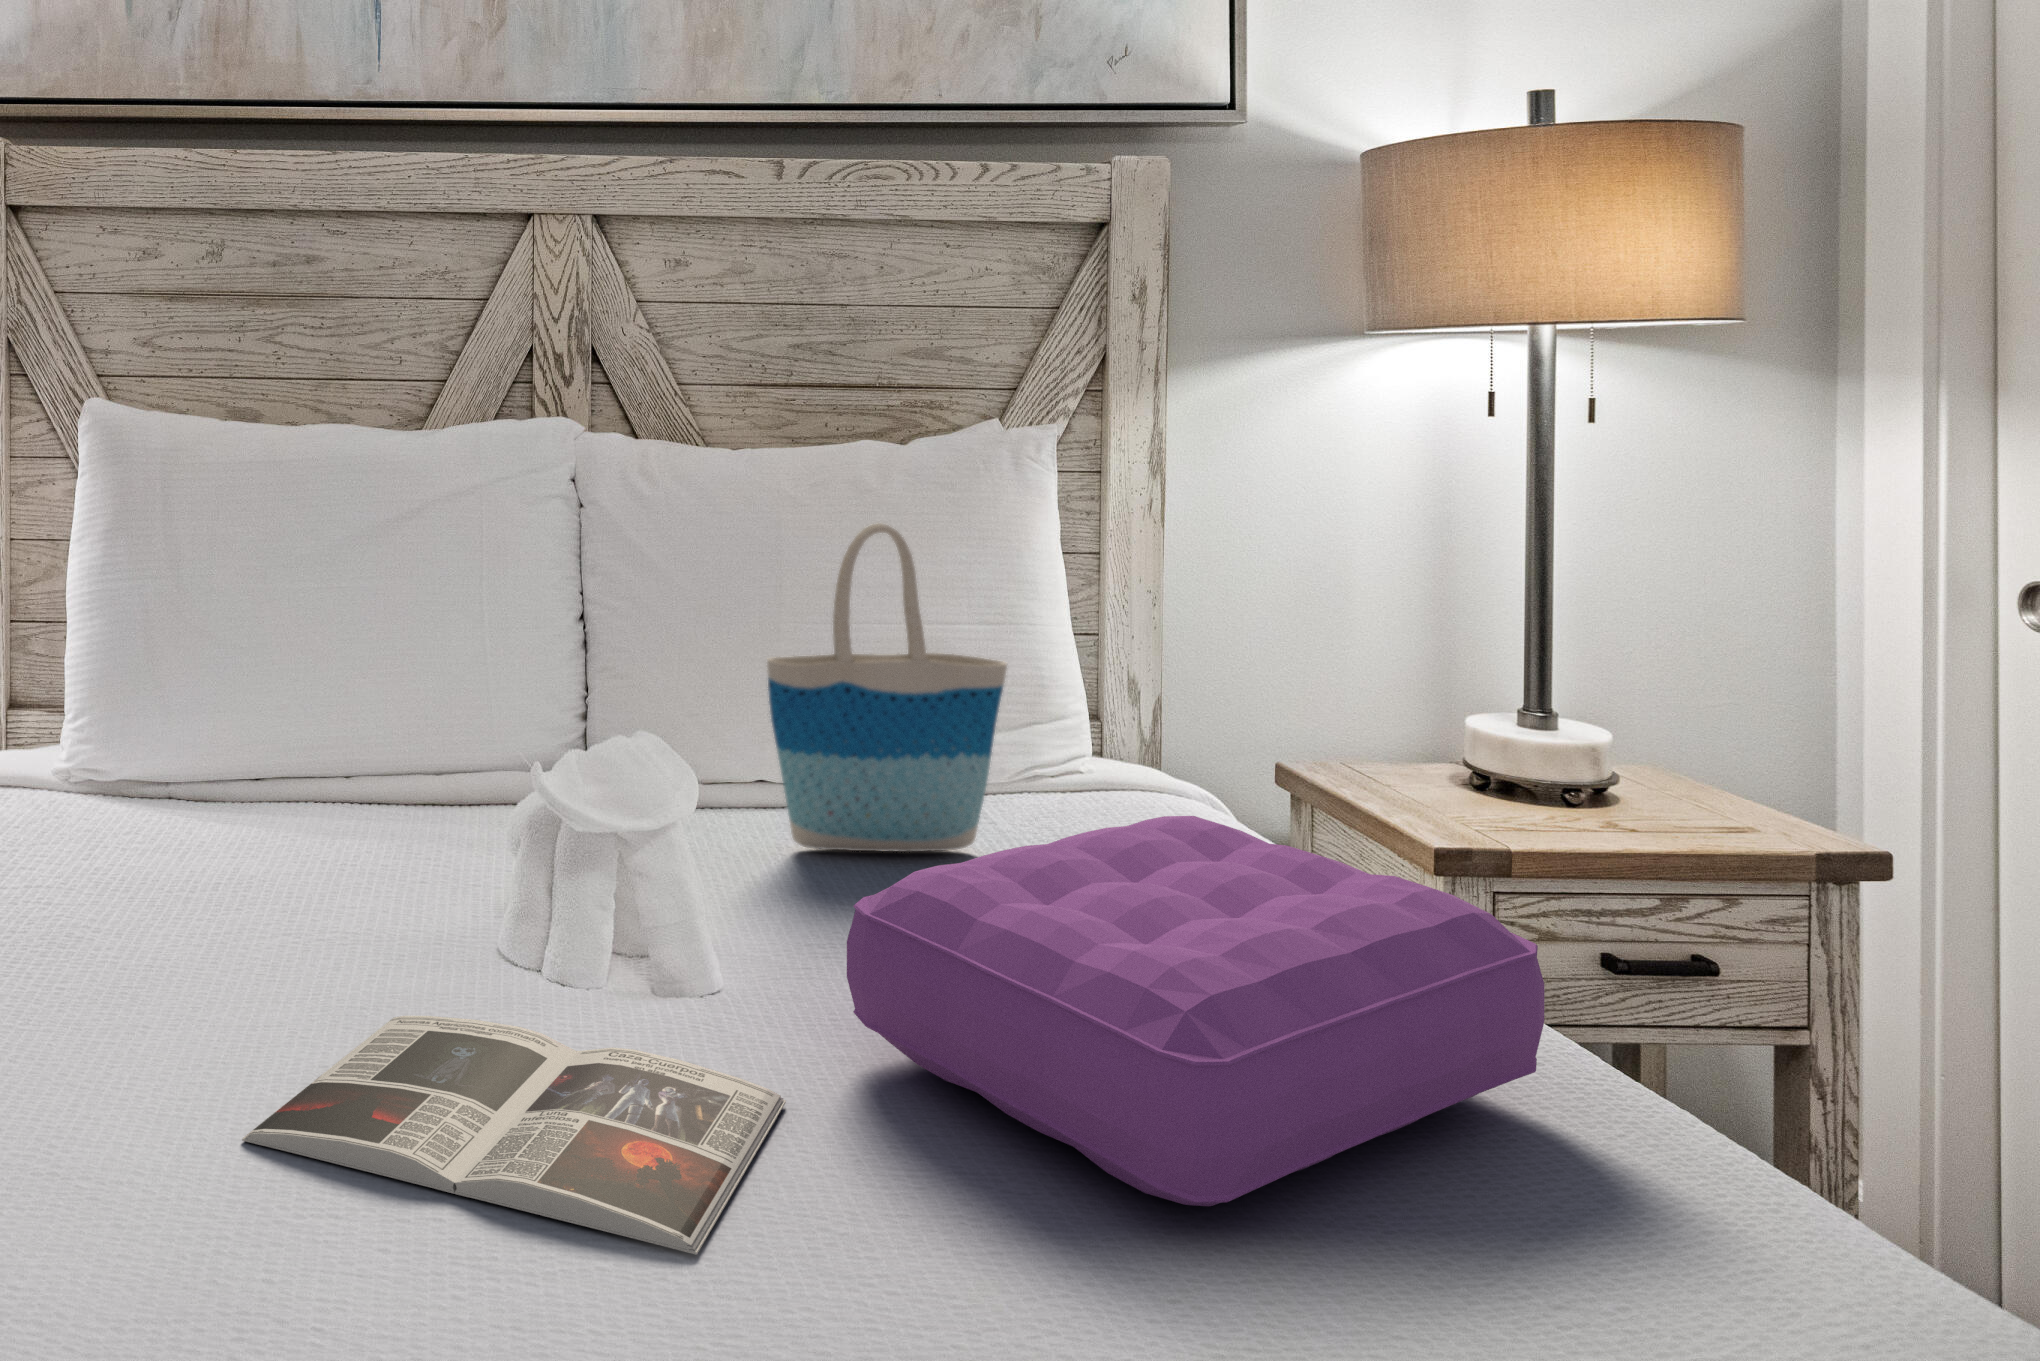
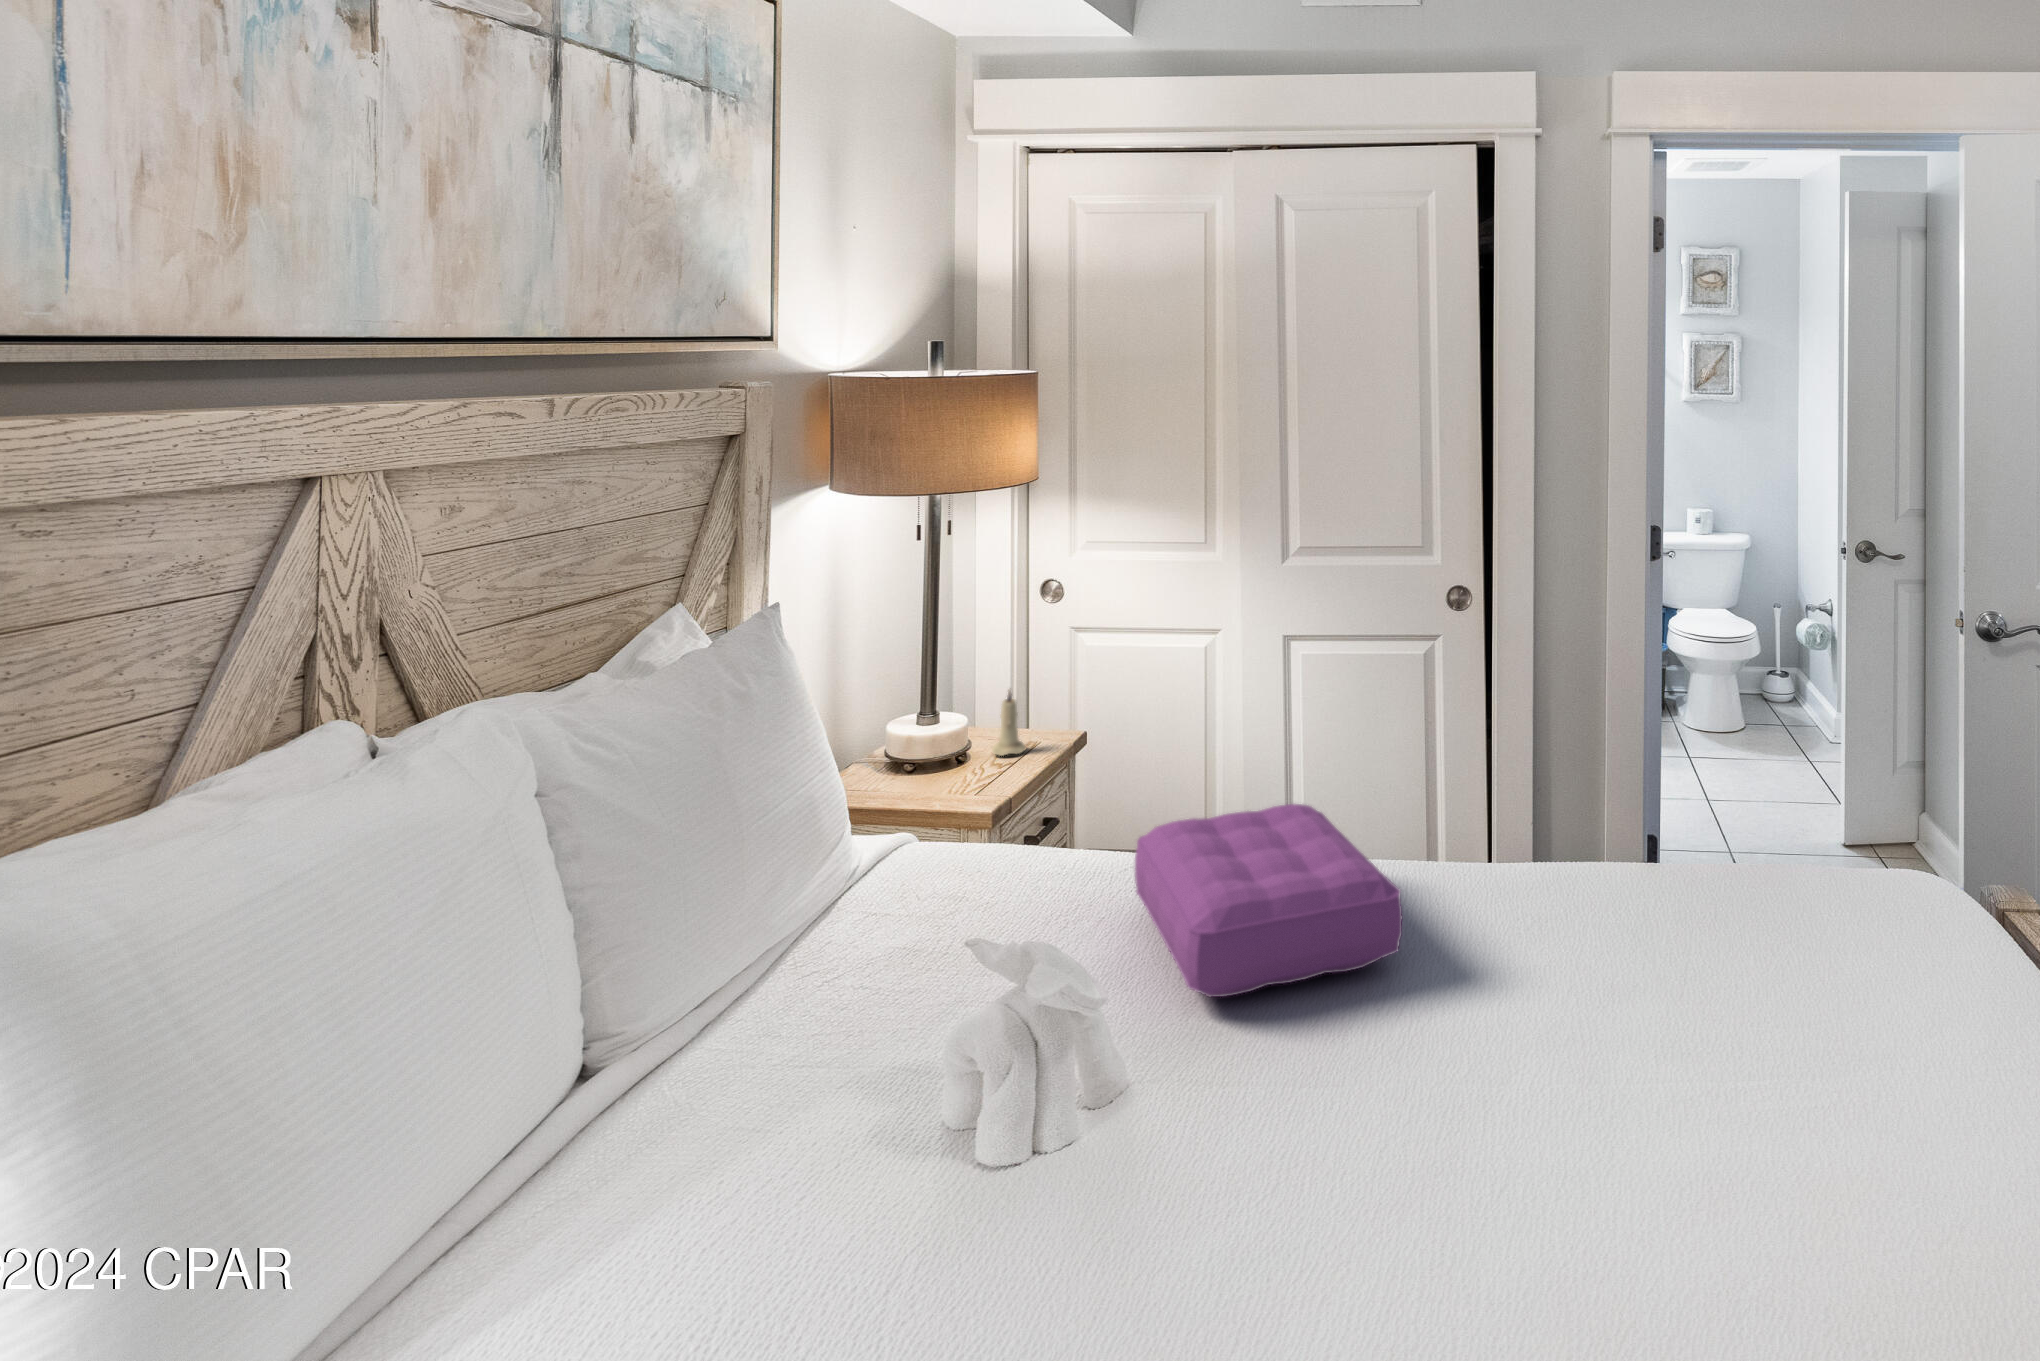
tote bag: present [767,524,1007,852] -> none [848,718,943,980]
candle: none [1627,699,1708,826] -> present [992,690,1026,756]
magazine: present [242,1016,786,1255] -> none [1057,1043,1370,1252]

